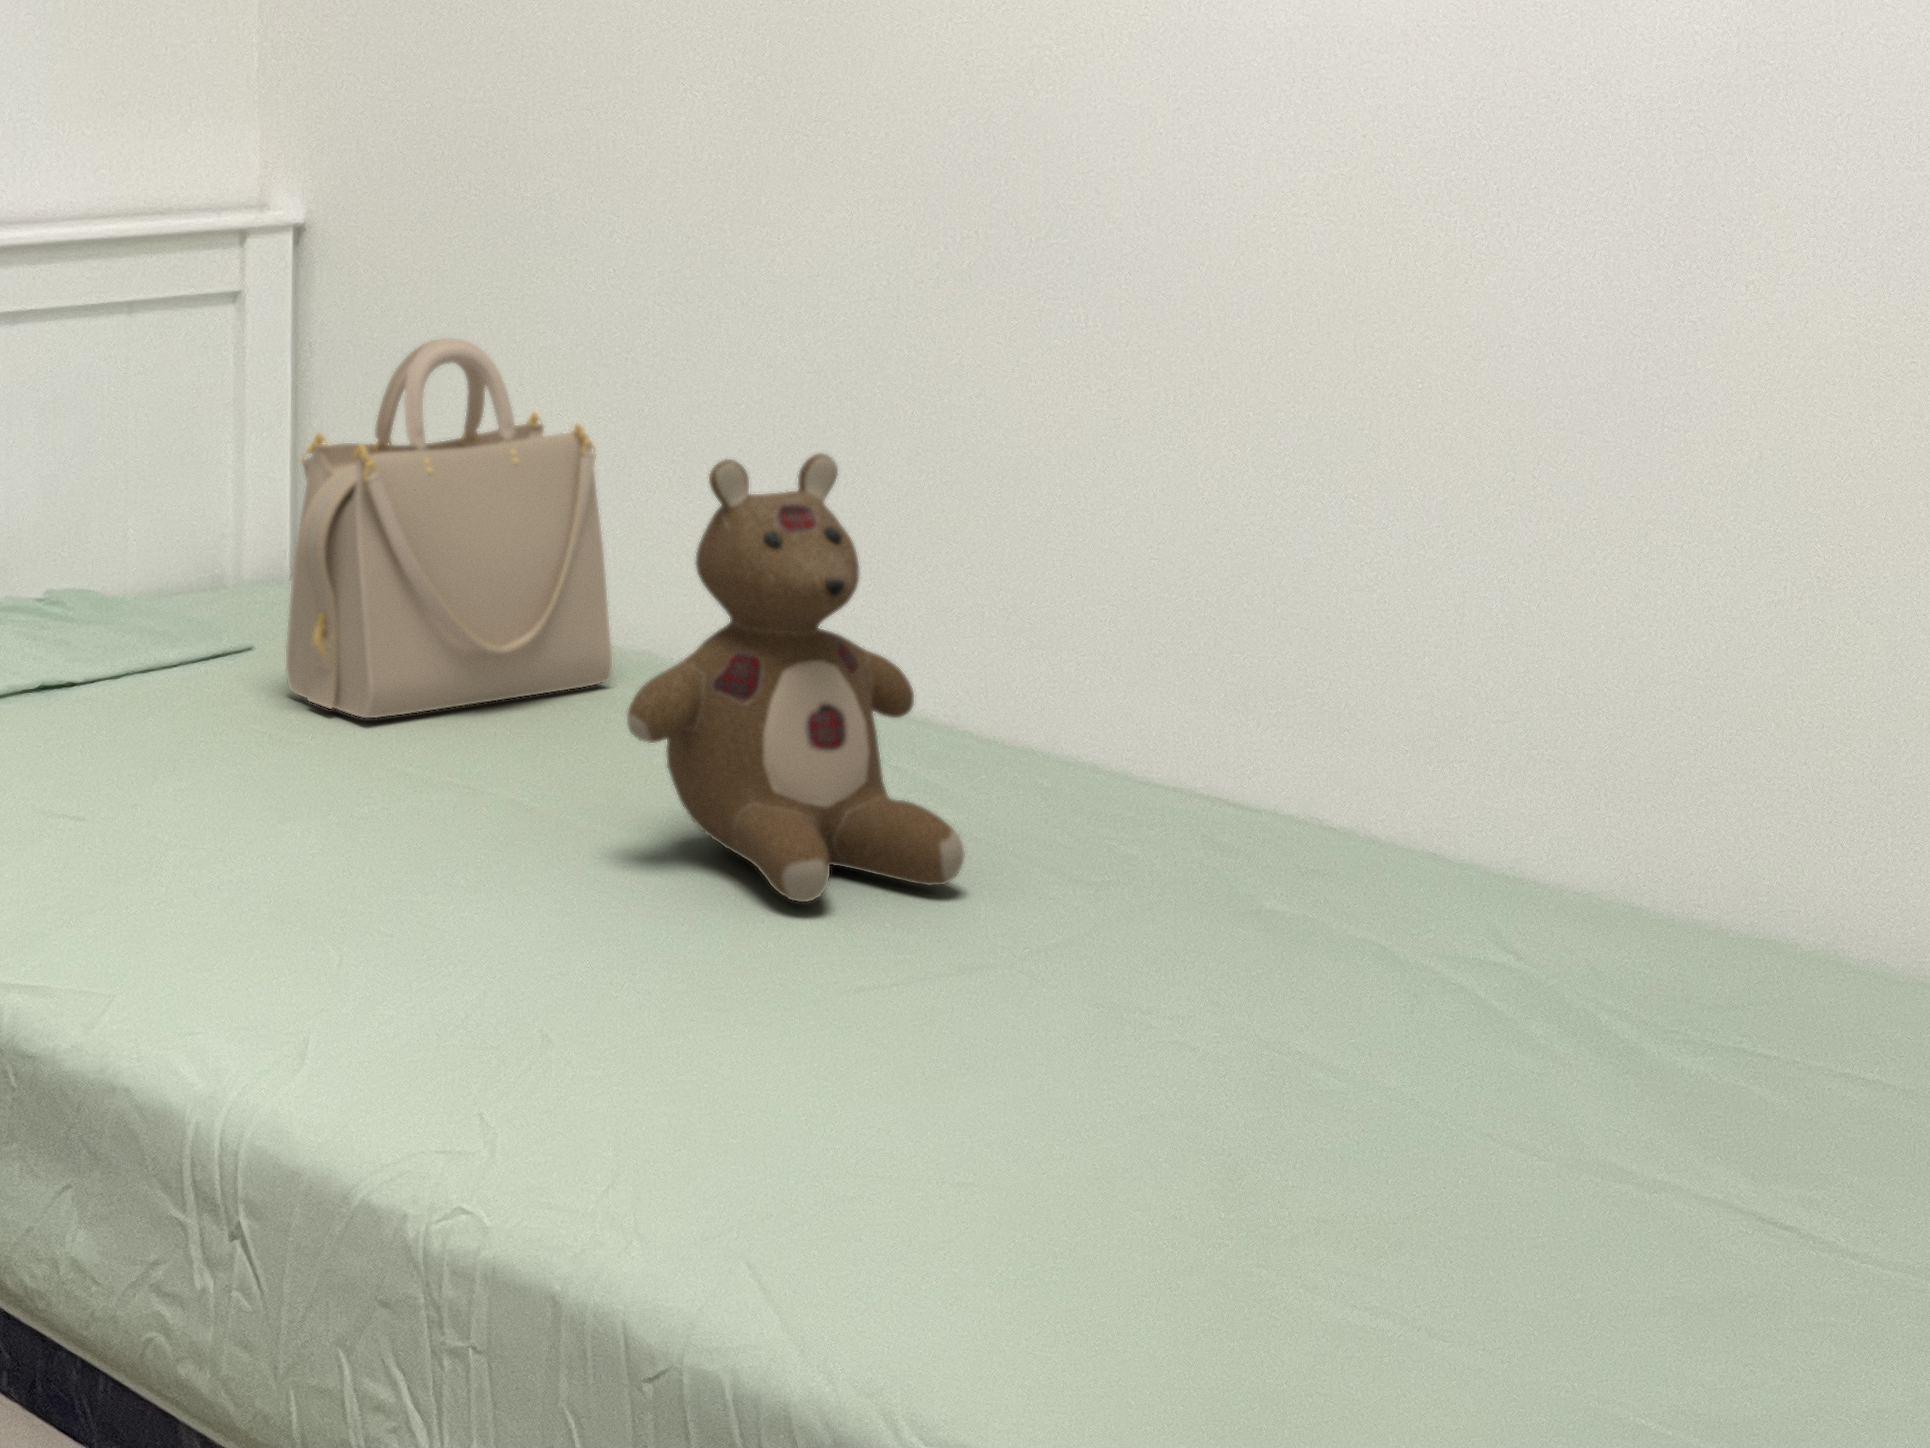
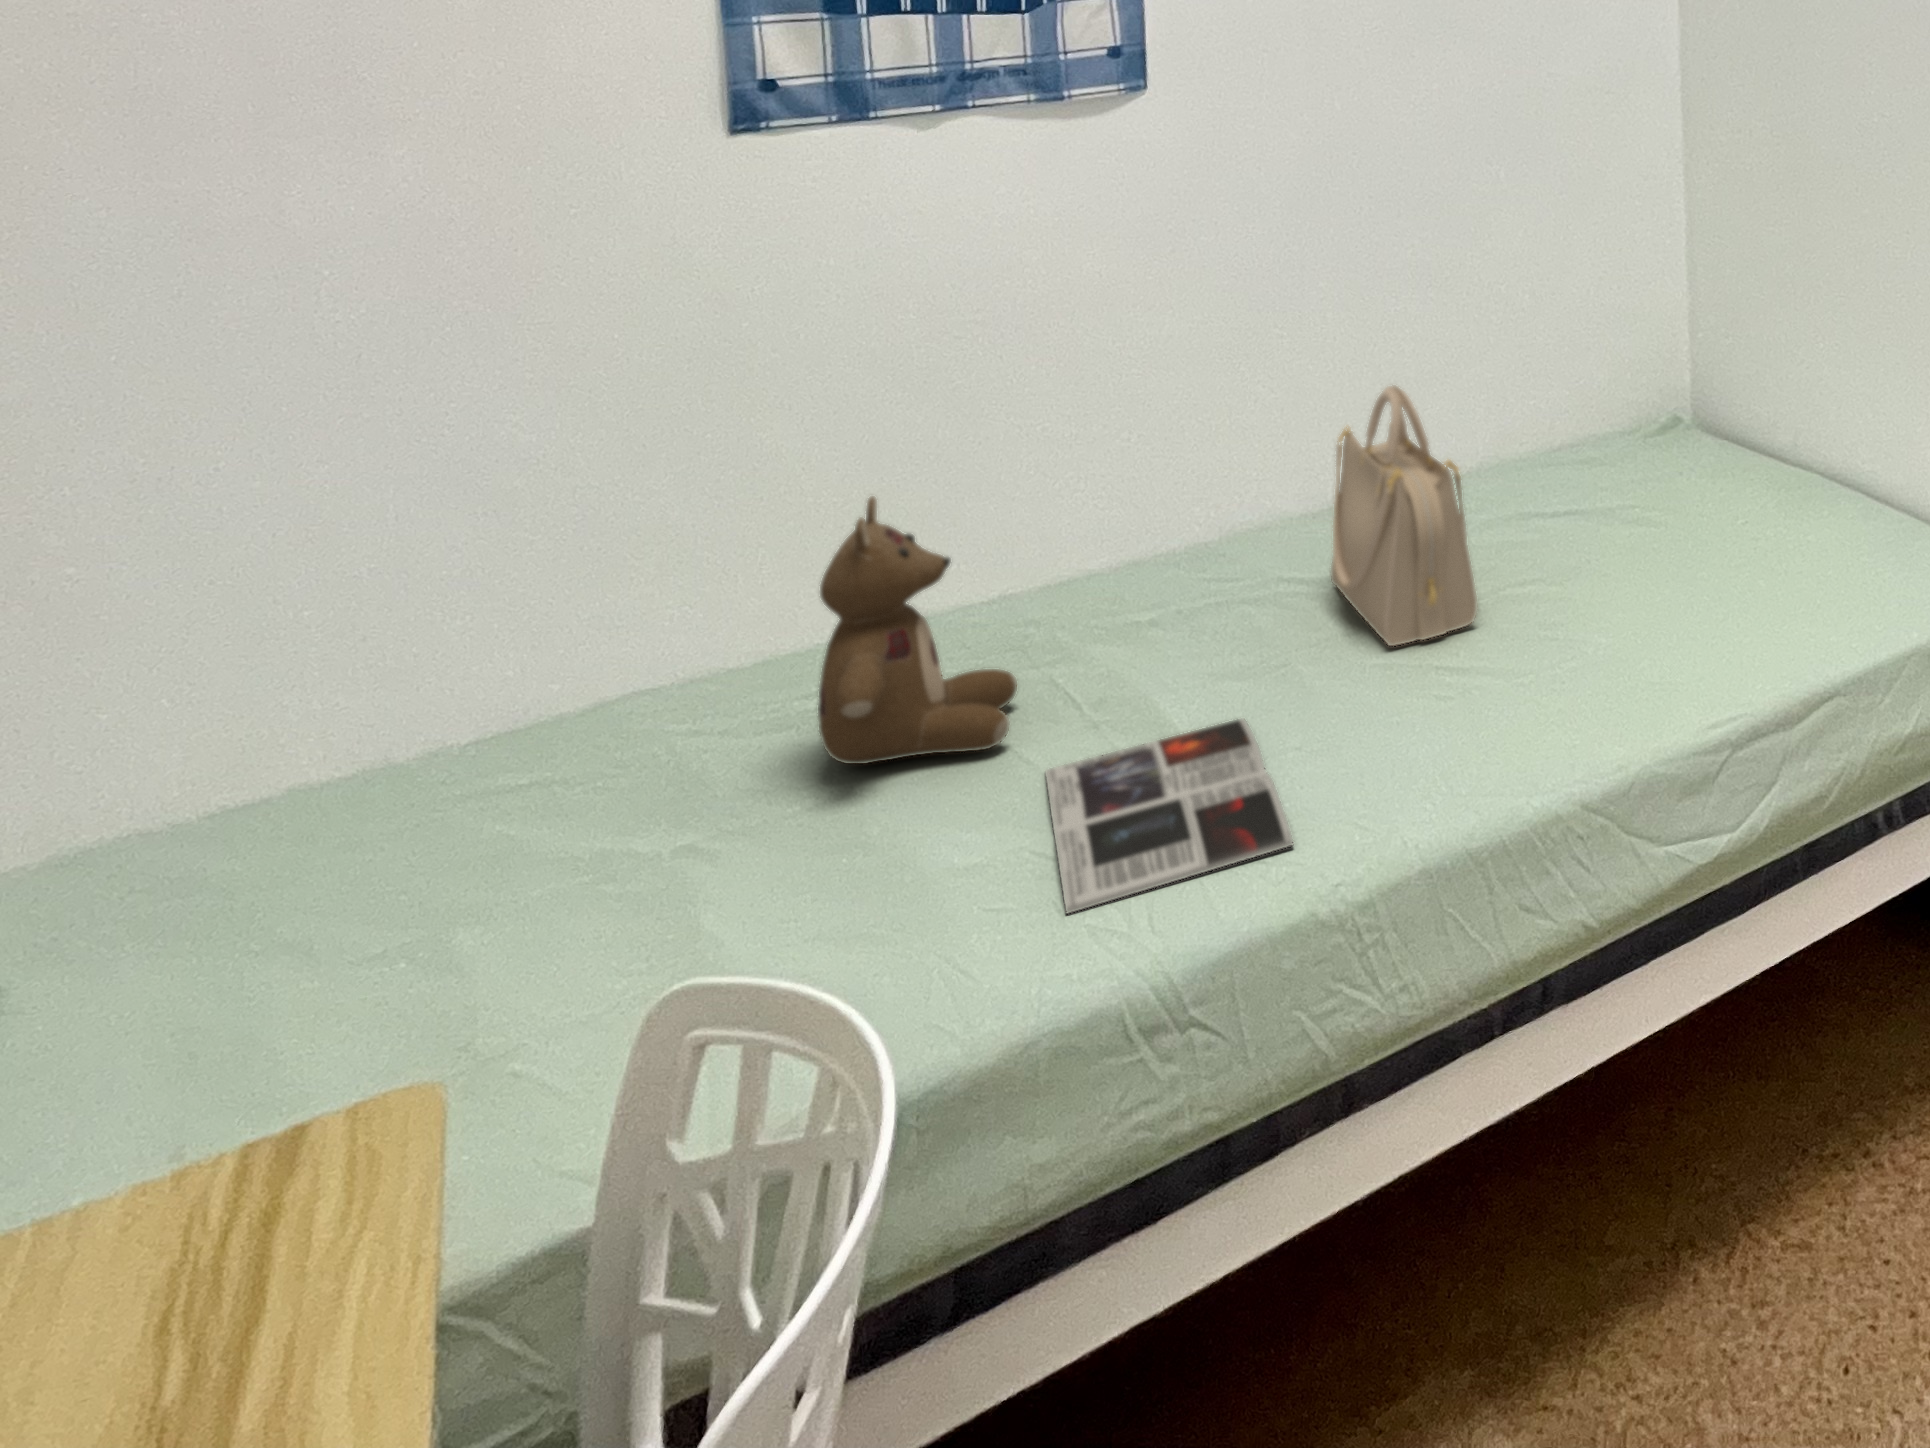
handbag: present [286,338,612,718] -> present [1331,386,1477,646]
magazine: none [324,943,971,1147] -> present [1045,719,1293,913]

